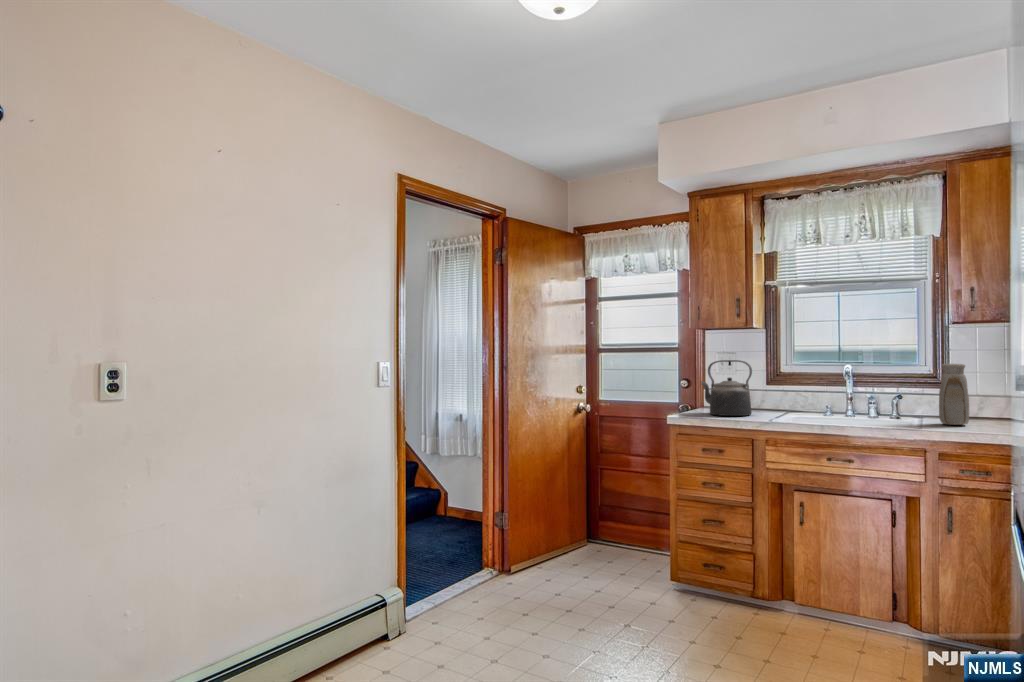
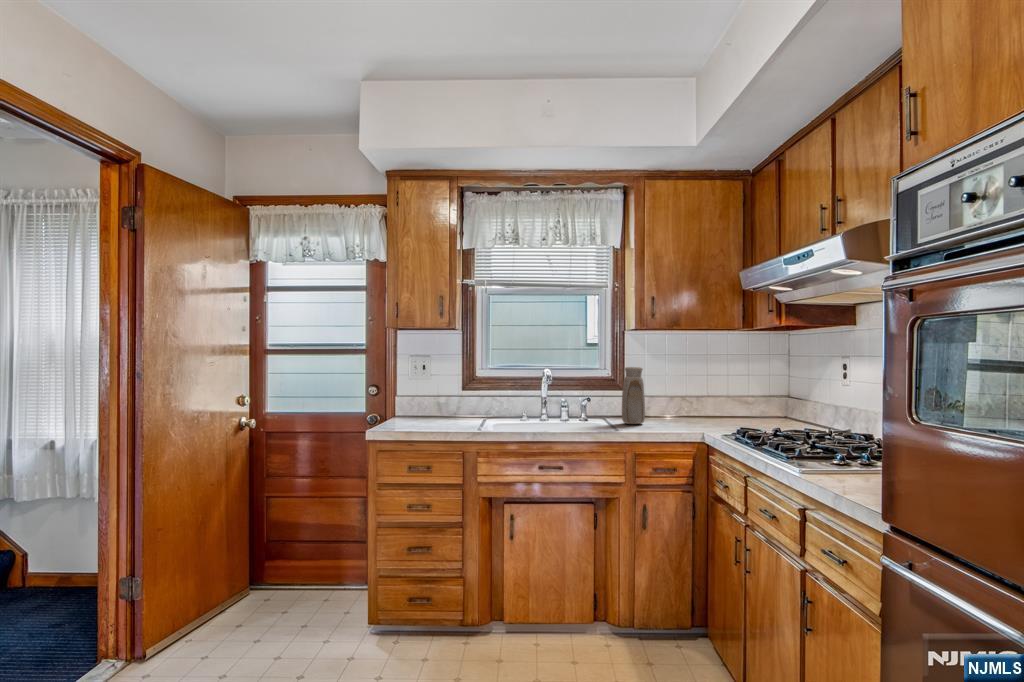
kettle: present [701,360,752,416] -> none [399,364,455,426]

